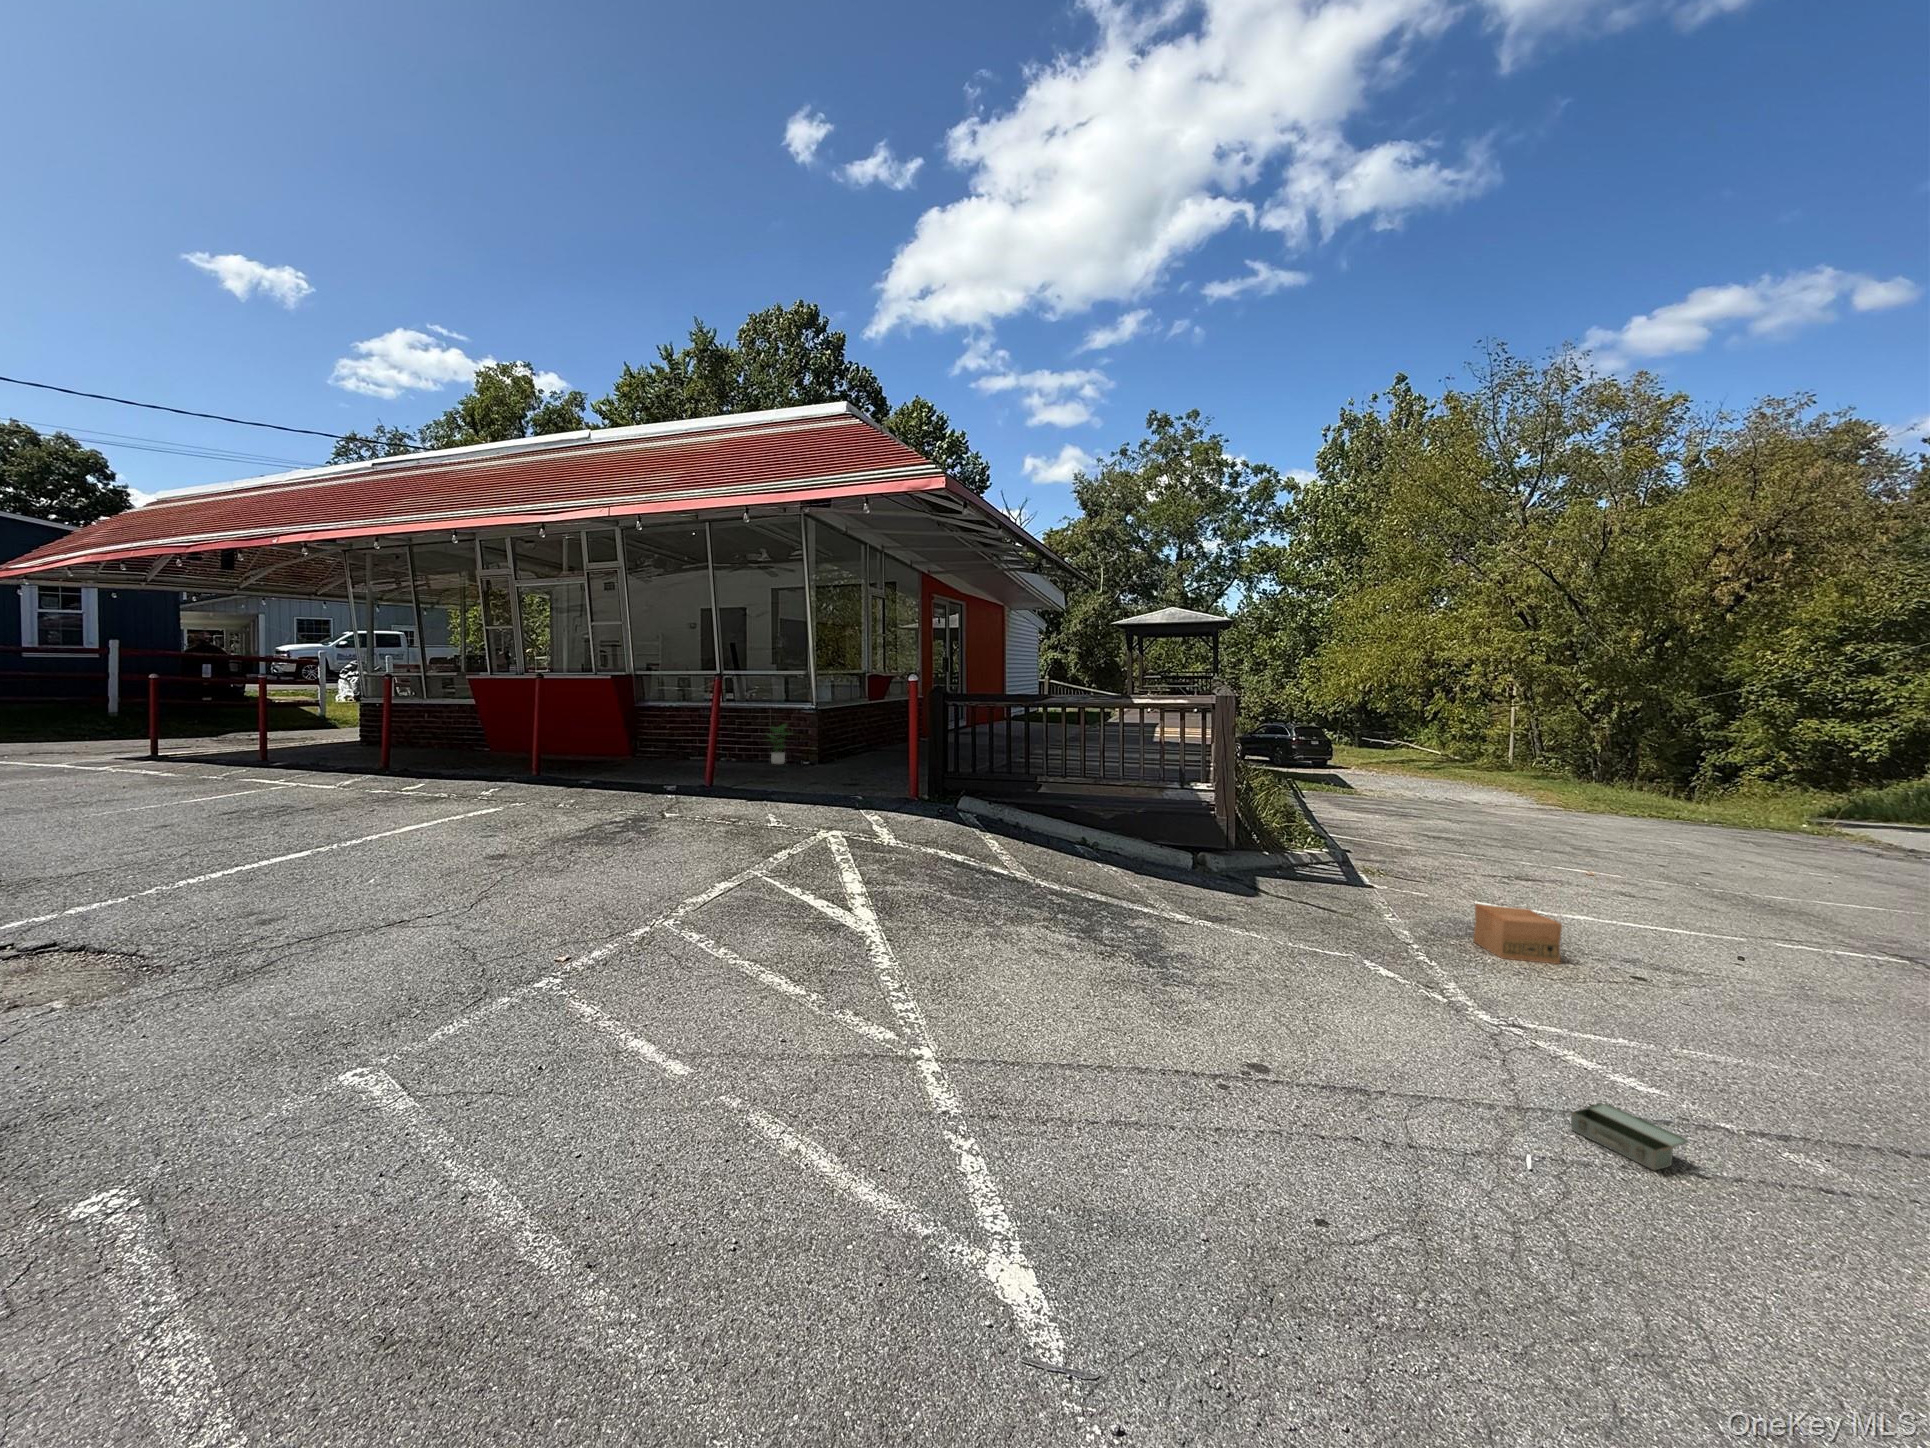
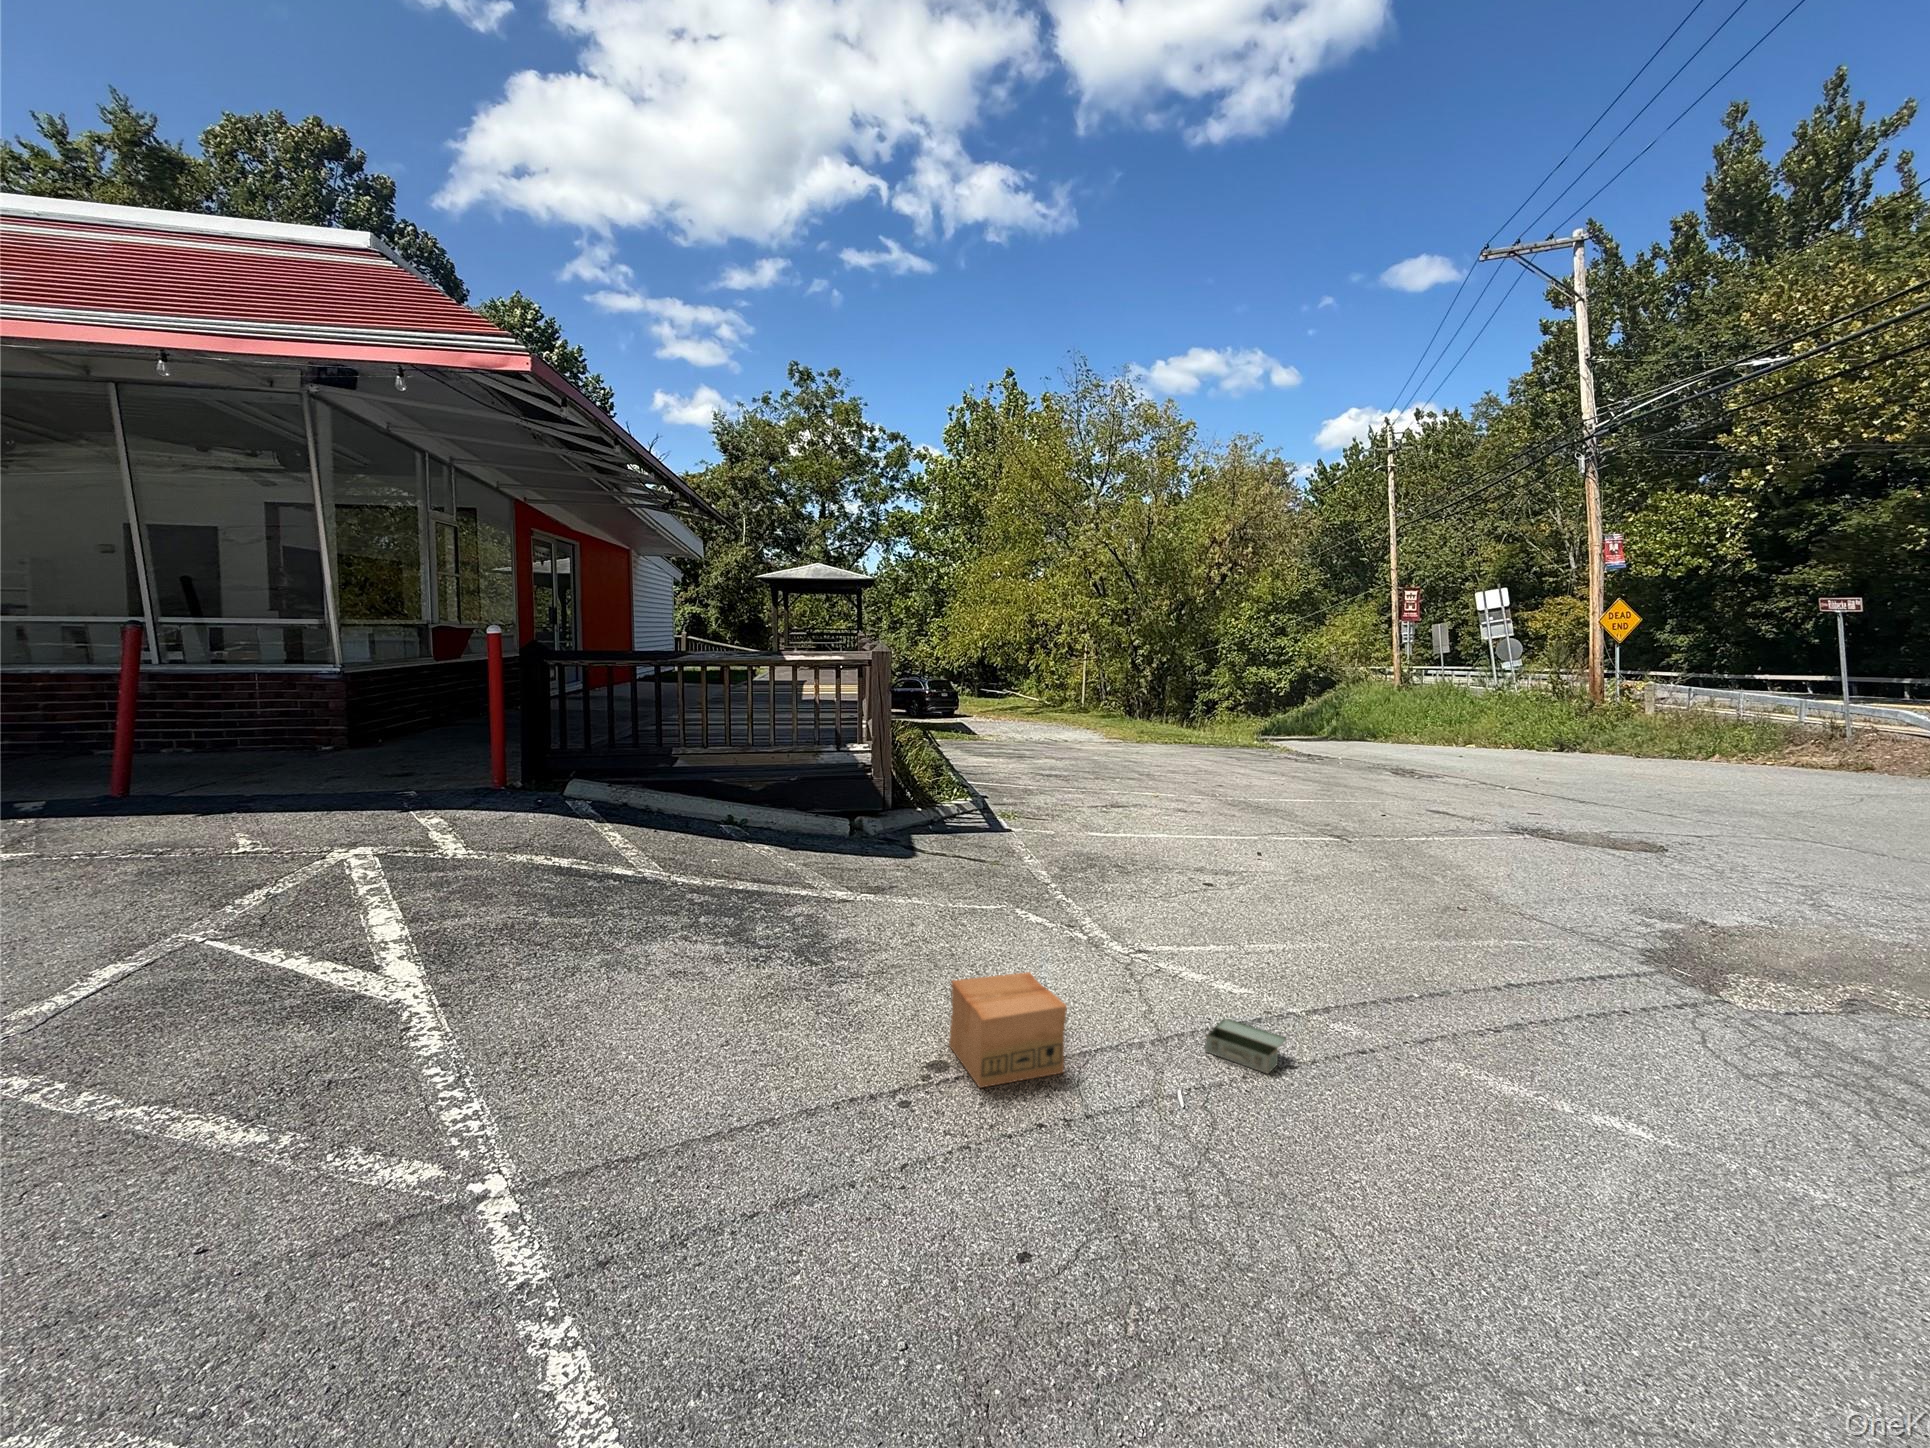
potted plant: present [769,724,790,764] -> none [234,697,298,757]
cardboard box: present [1473,904,1562,964] -> present [949,972,1067,1088]

